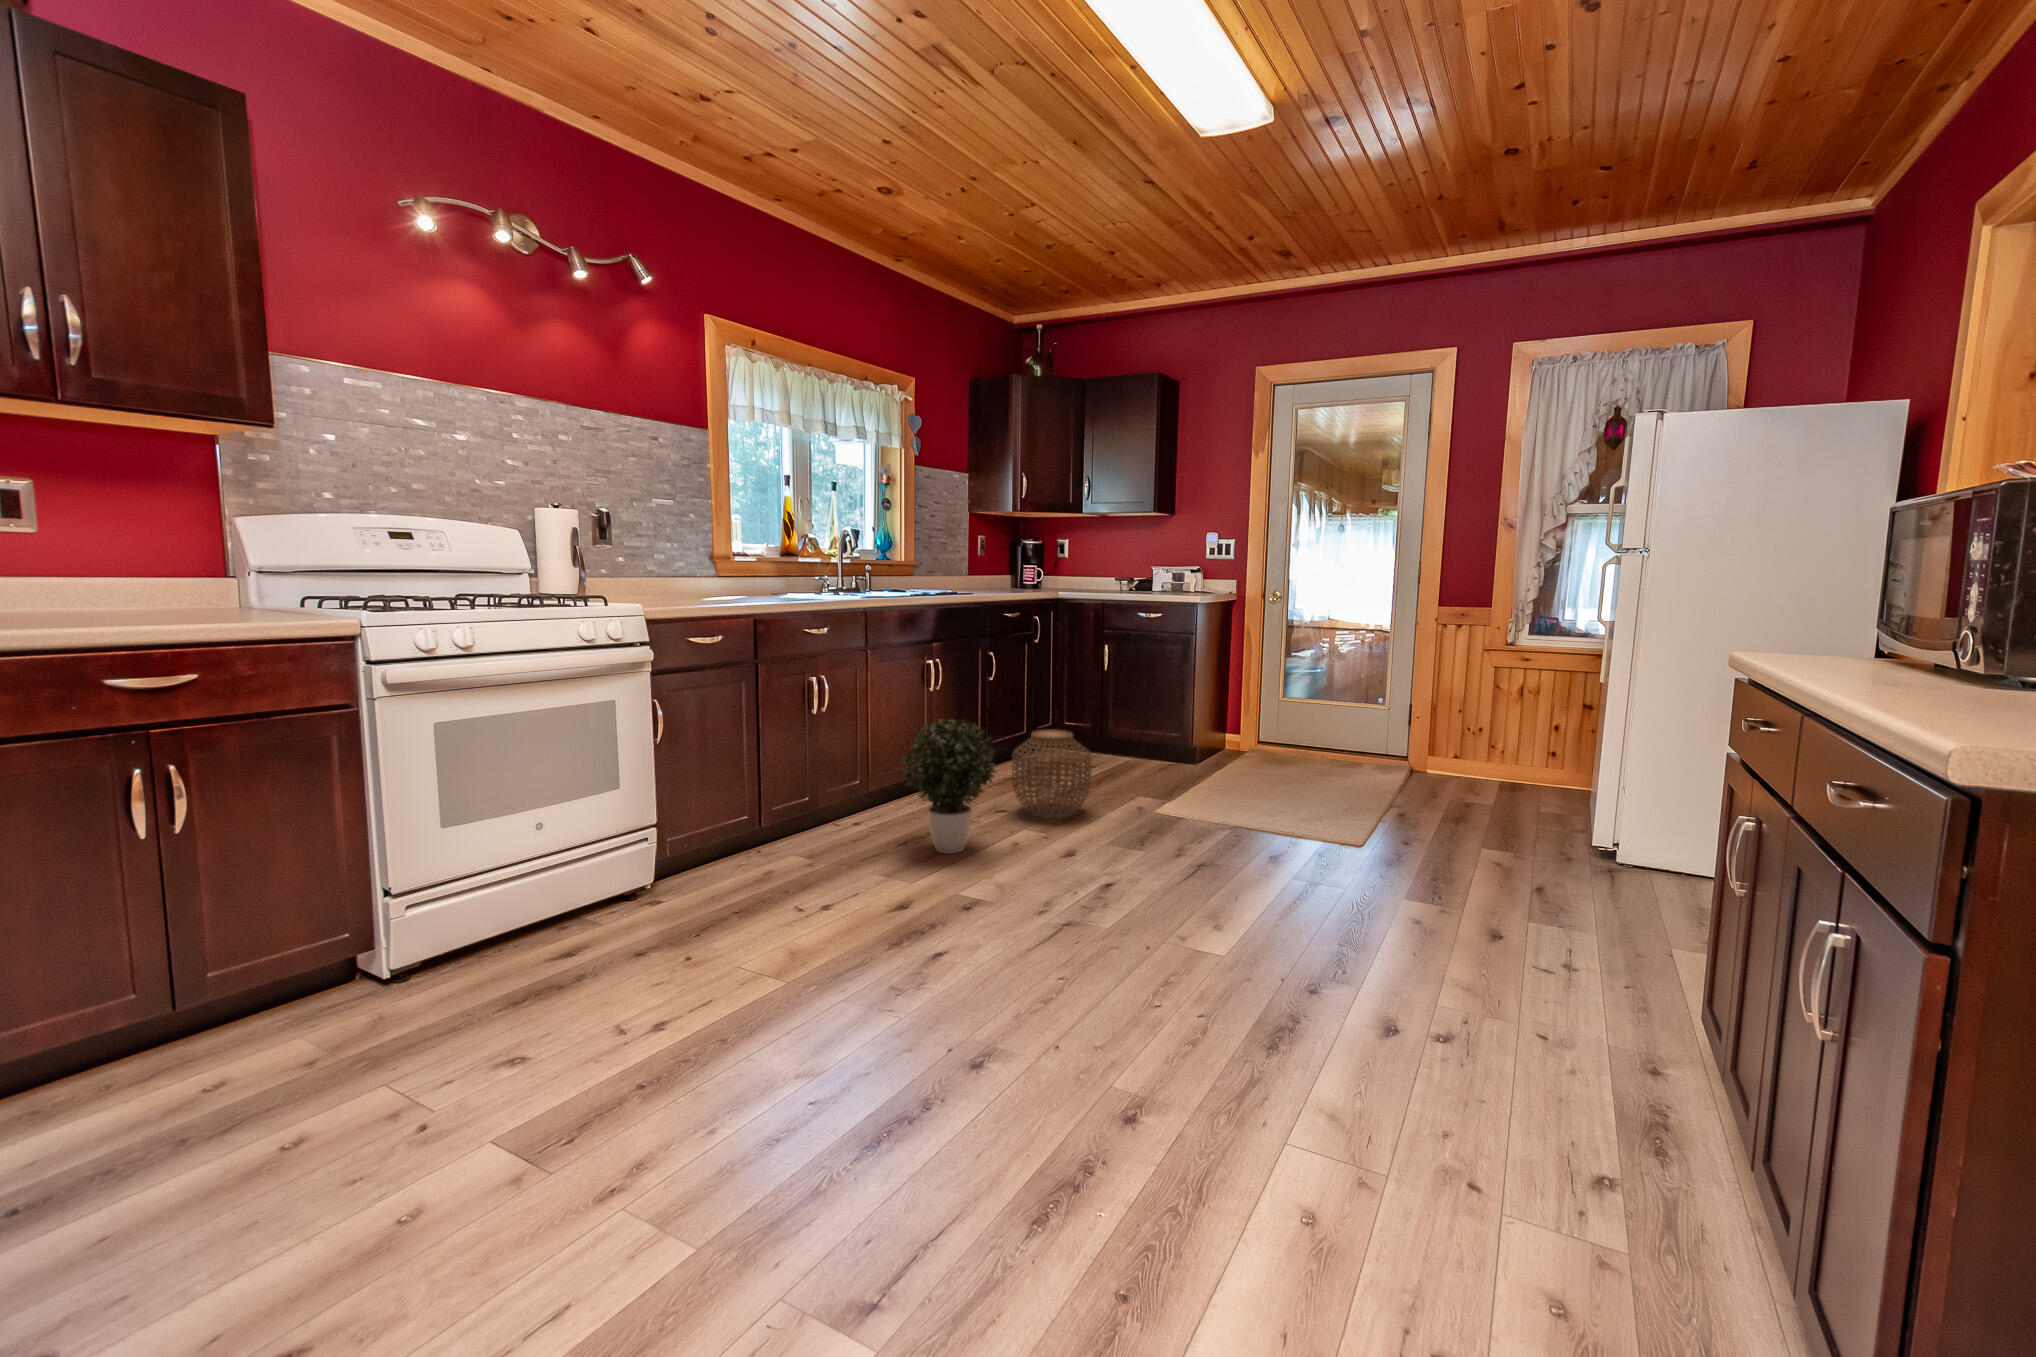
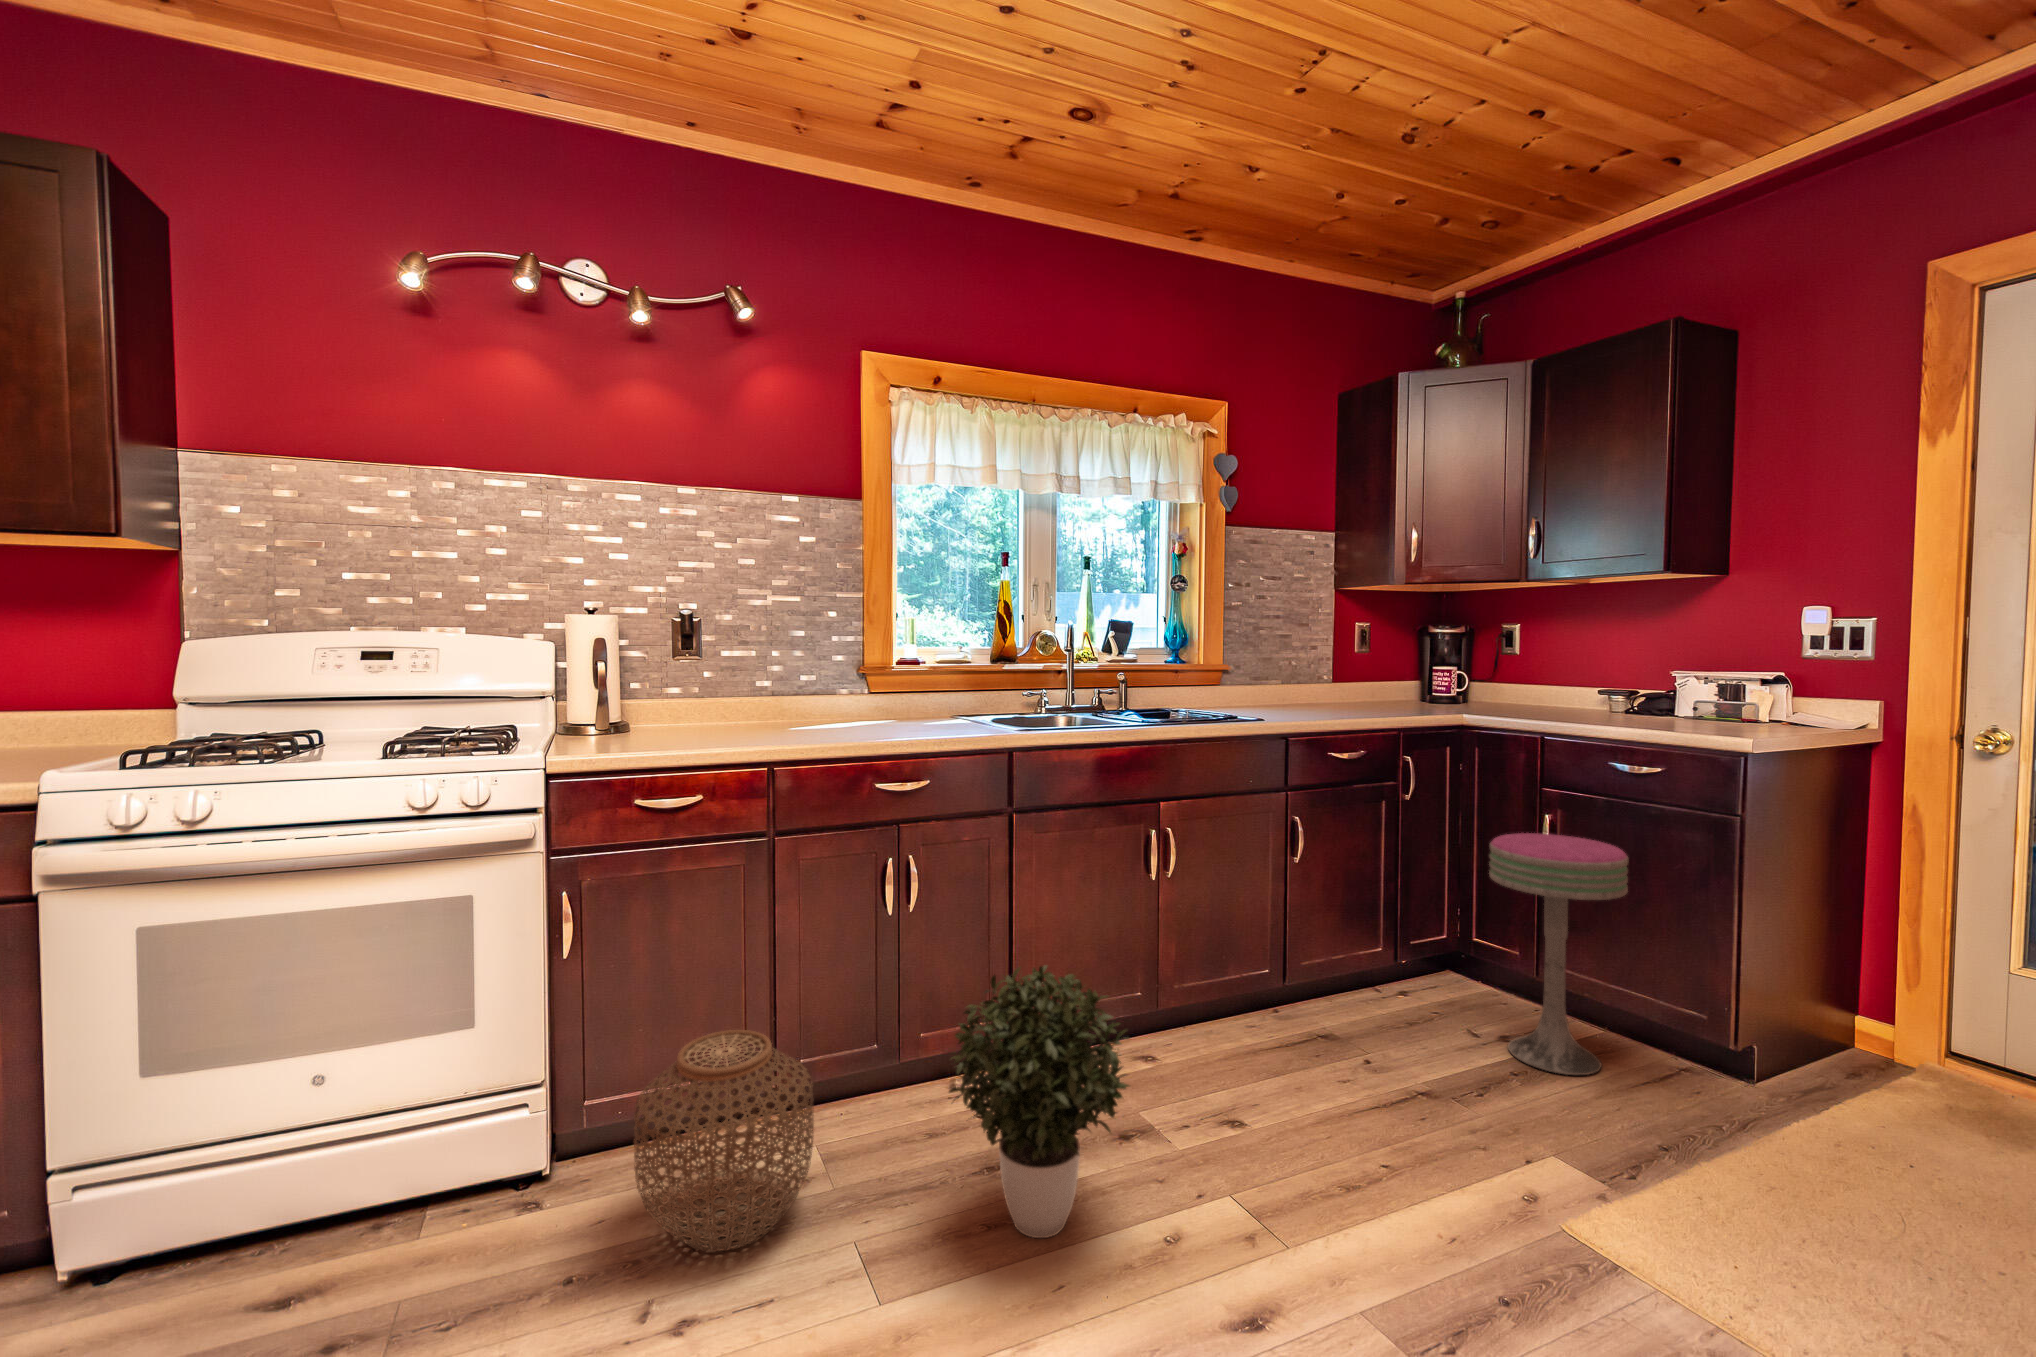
bar stool: none [1090,653,1153,771] -> present [1489,833,1628,1075]
woven basket: present [1012,730,1091,819] -> present [634,1030,813,1251]

